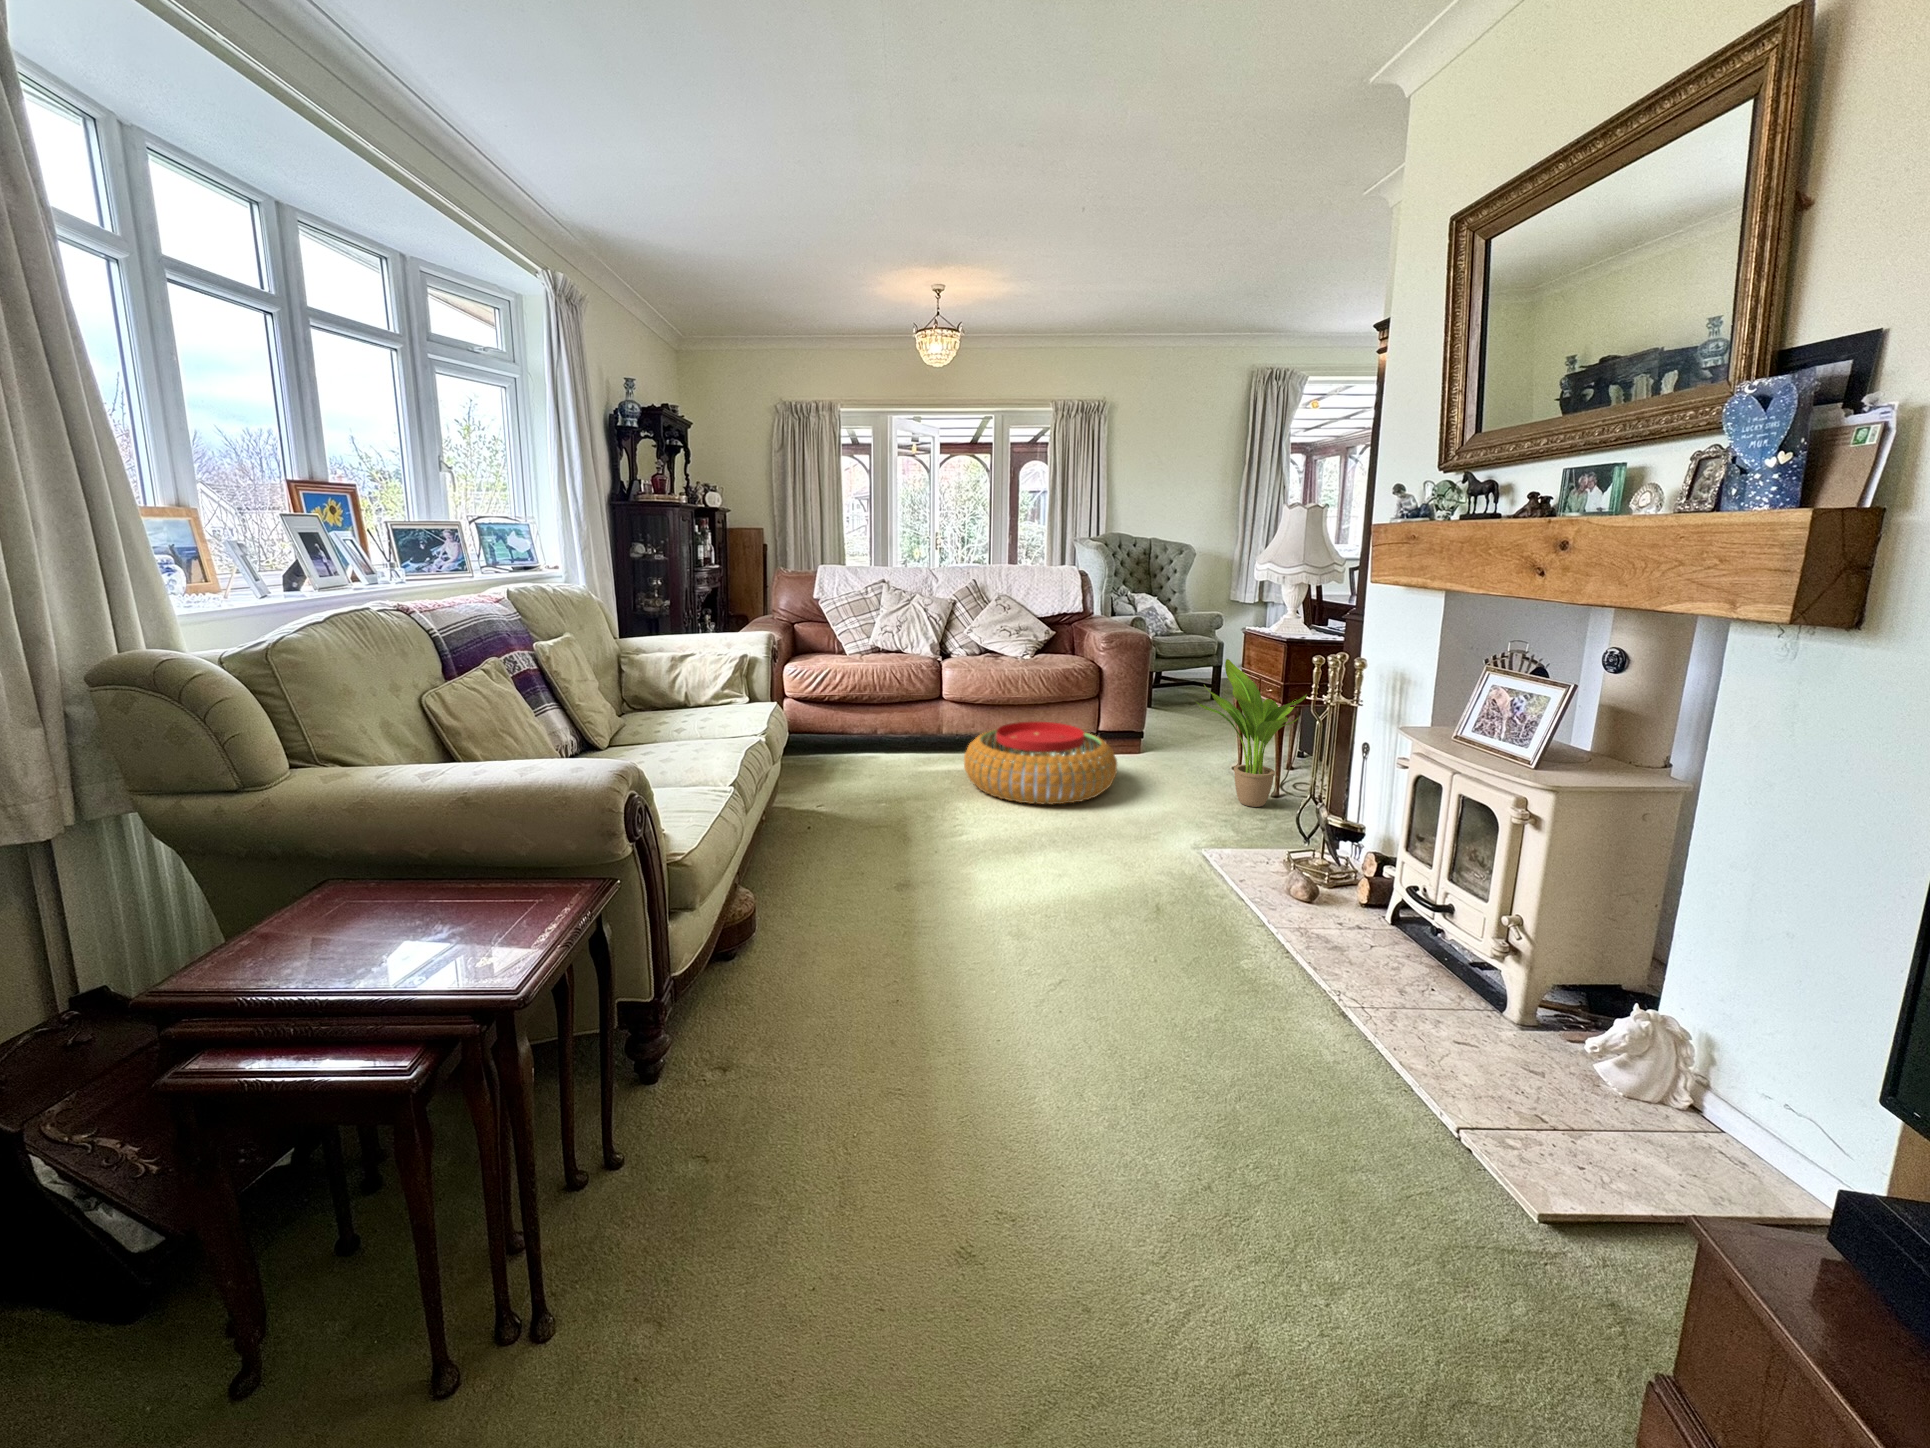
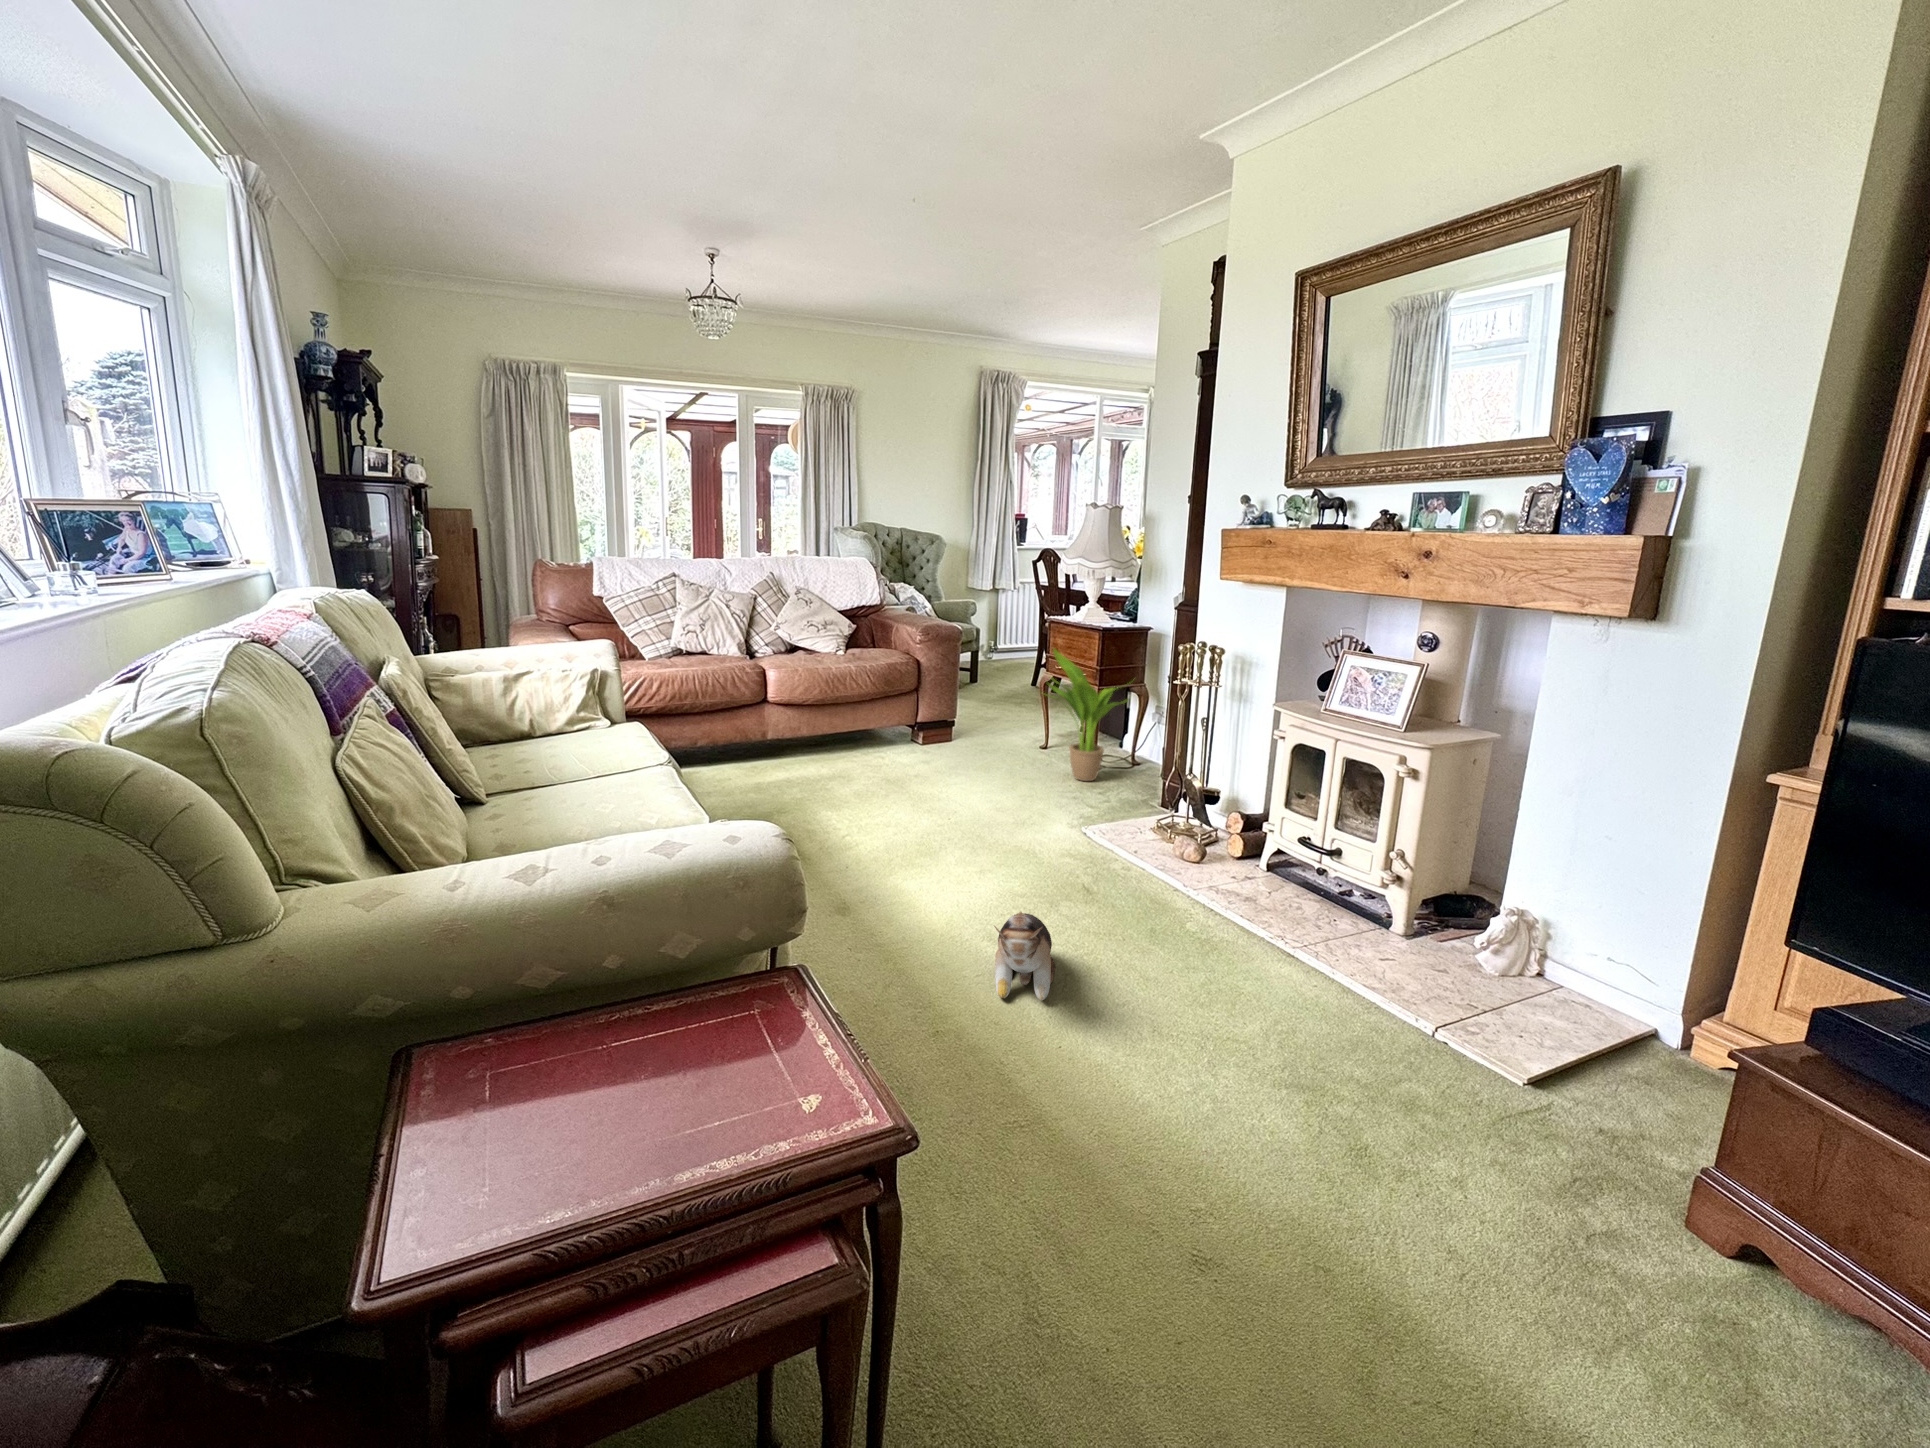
pouf: present [964,722,1117,805] -> none [817,719,972,806]
plush toy: none [940,891,1045,982] -> present [994,912,1055,1000]

